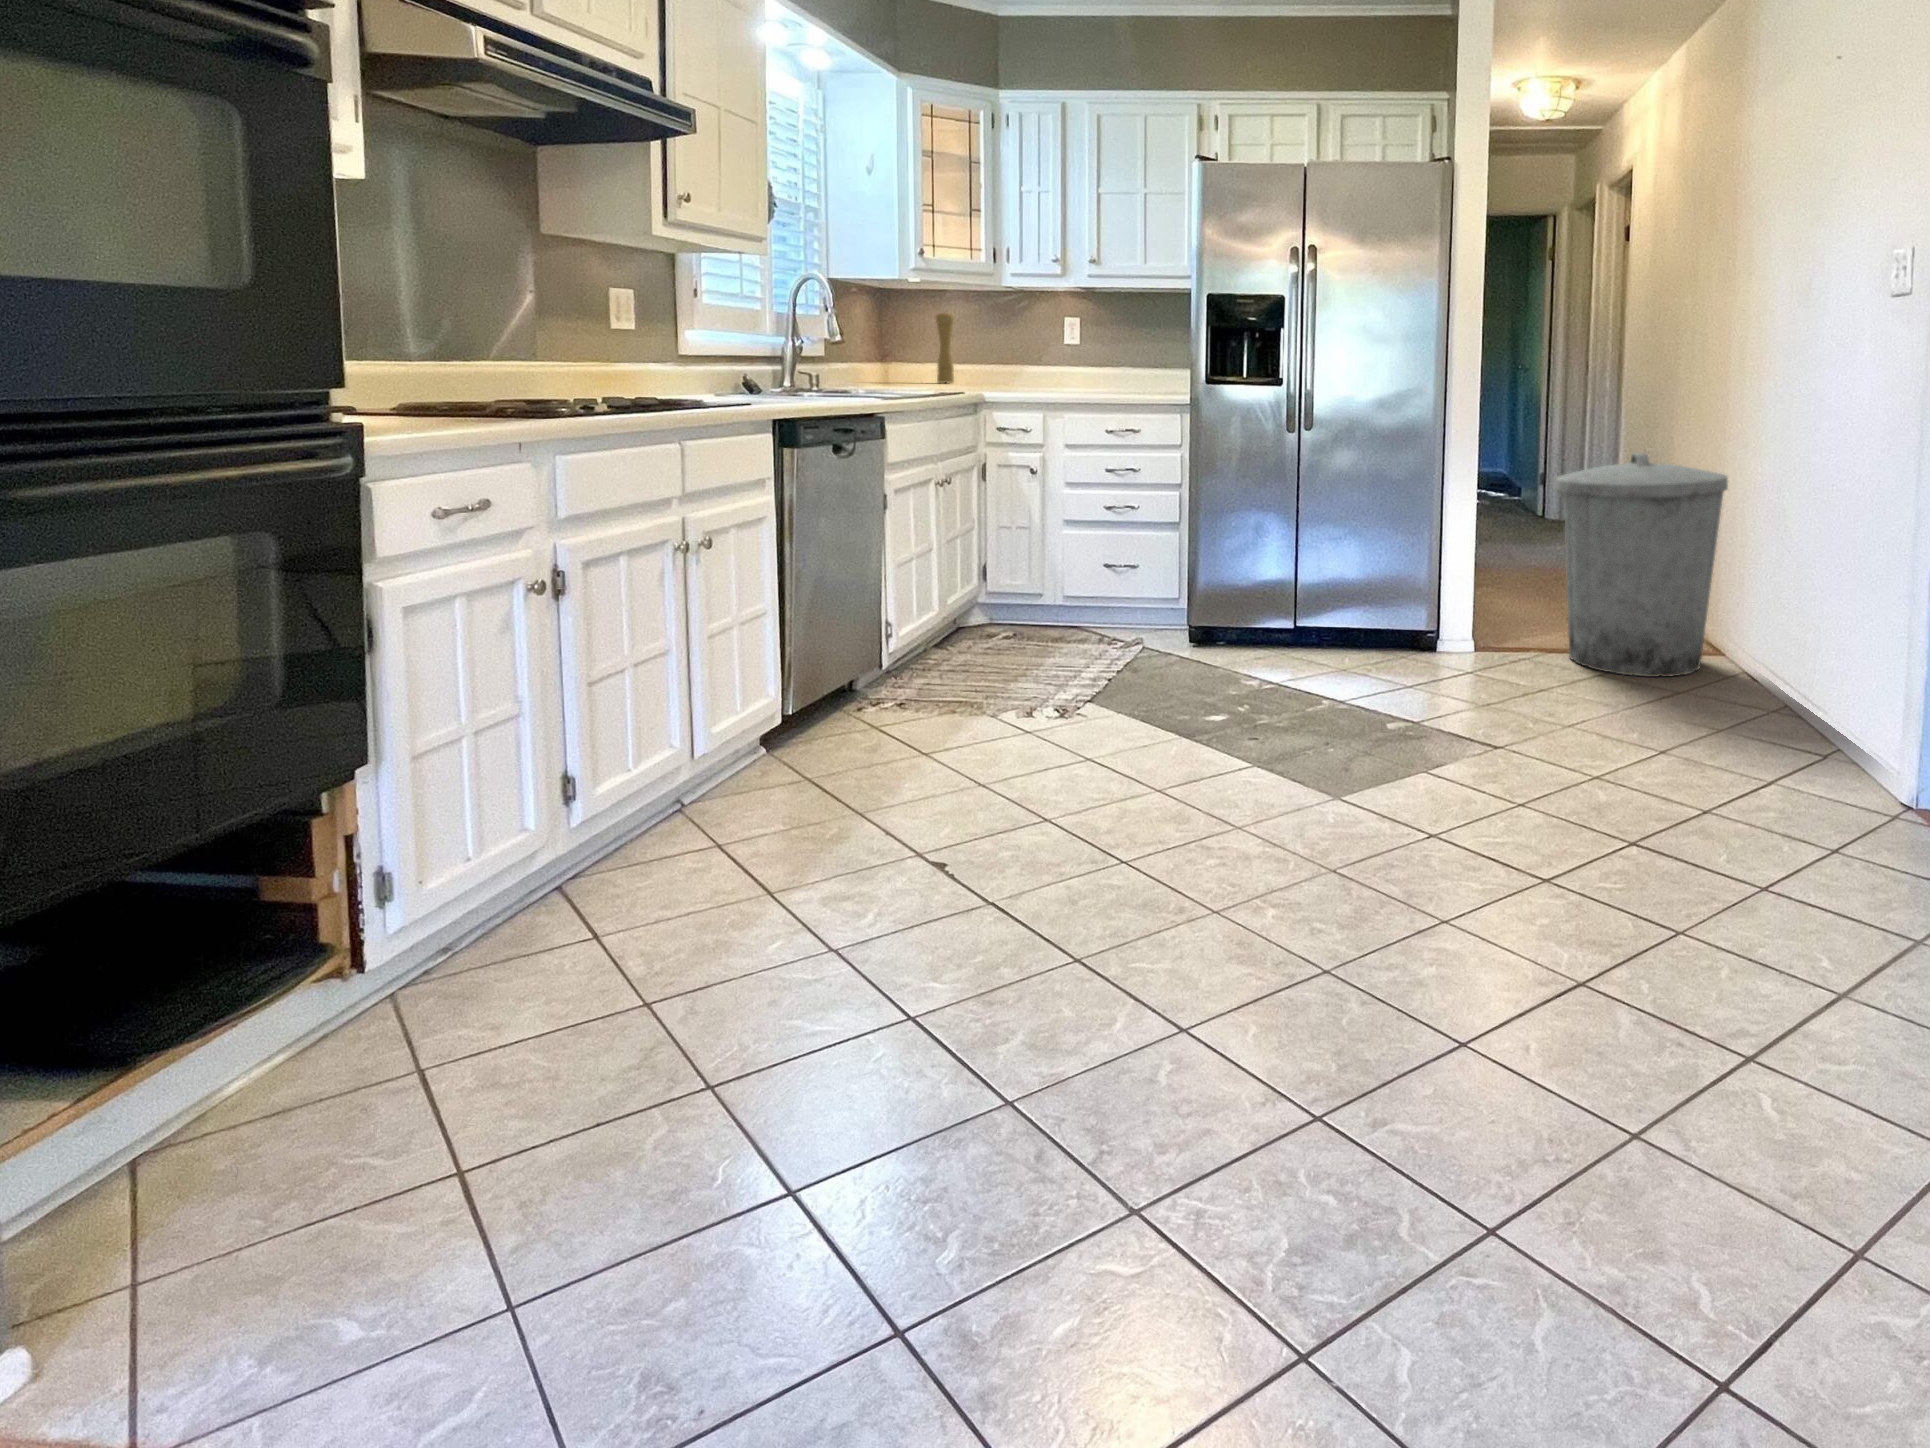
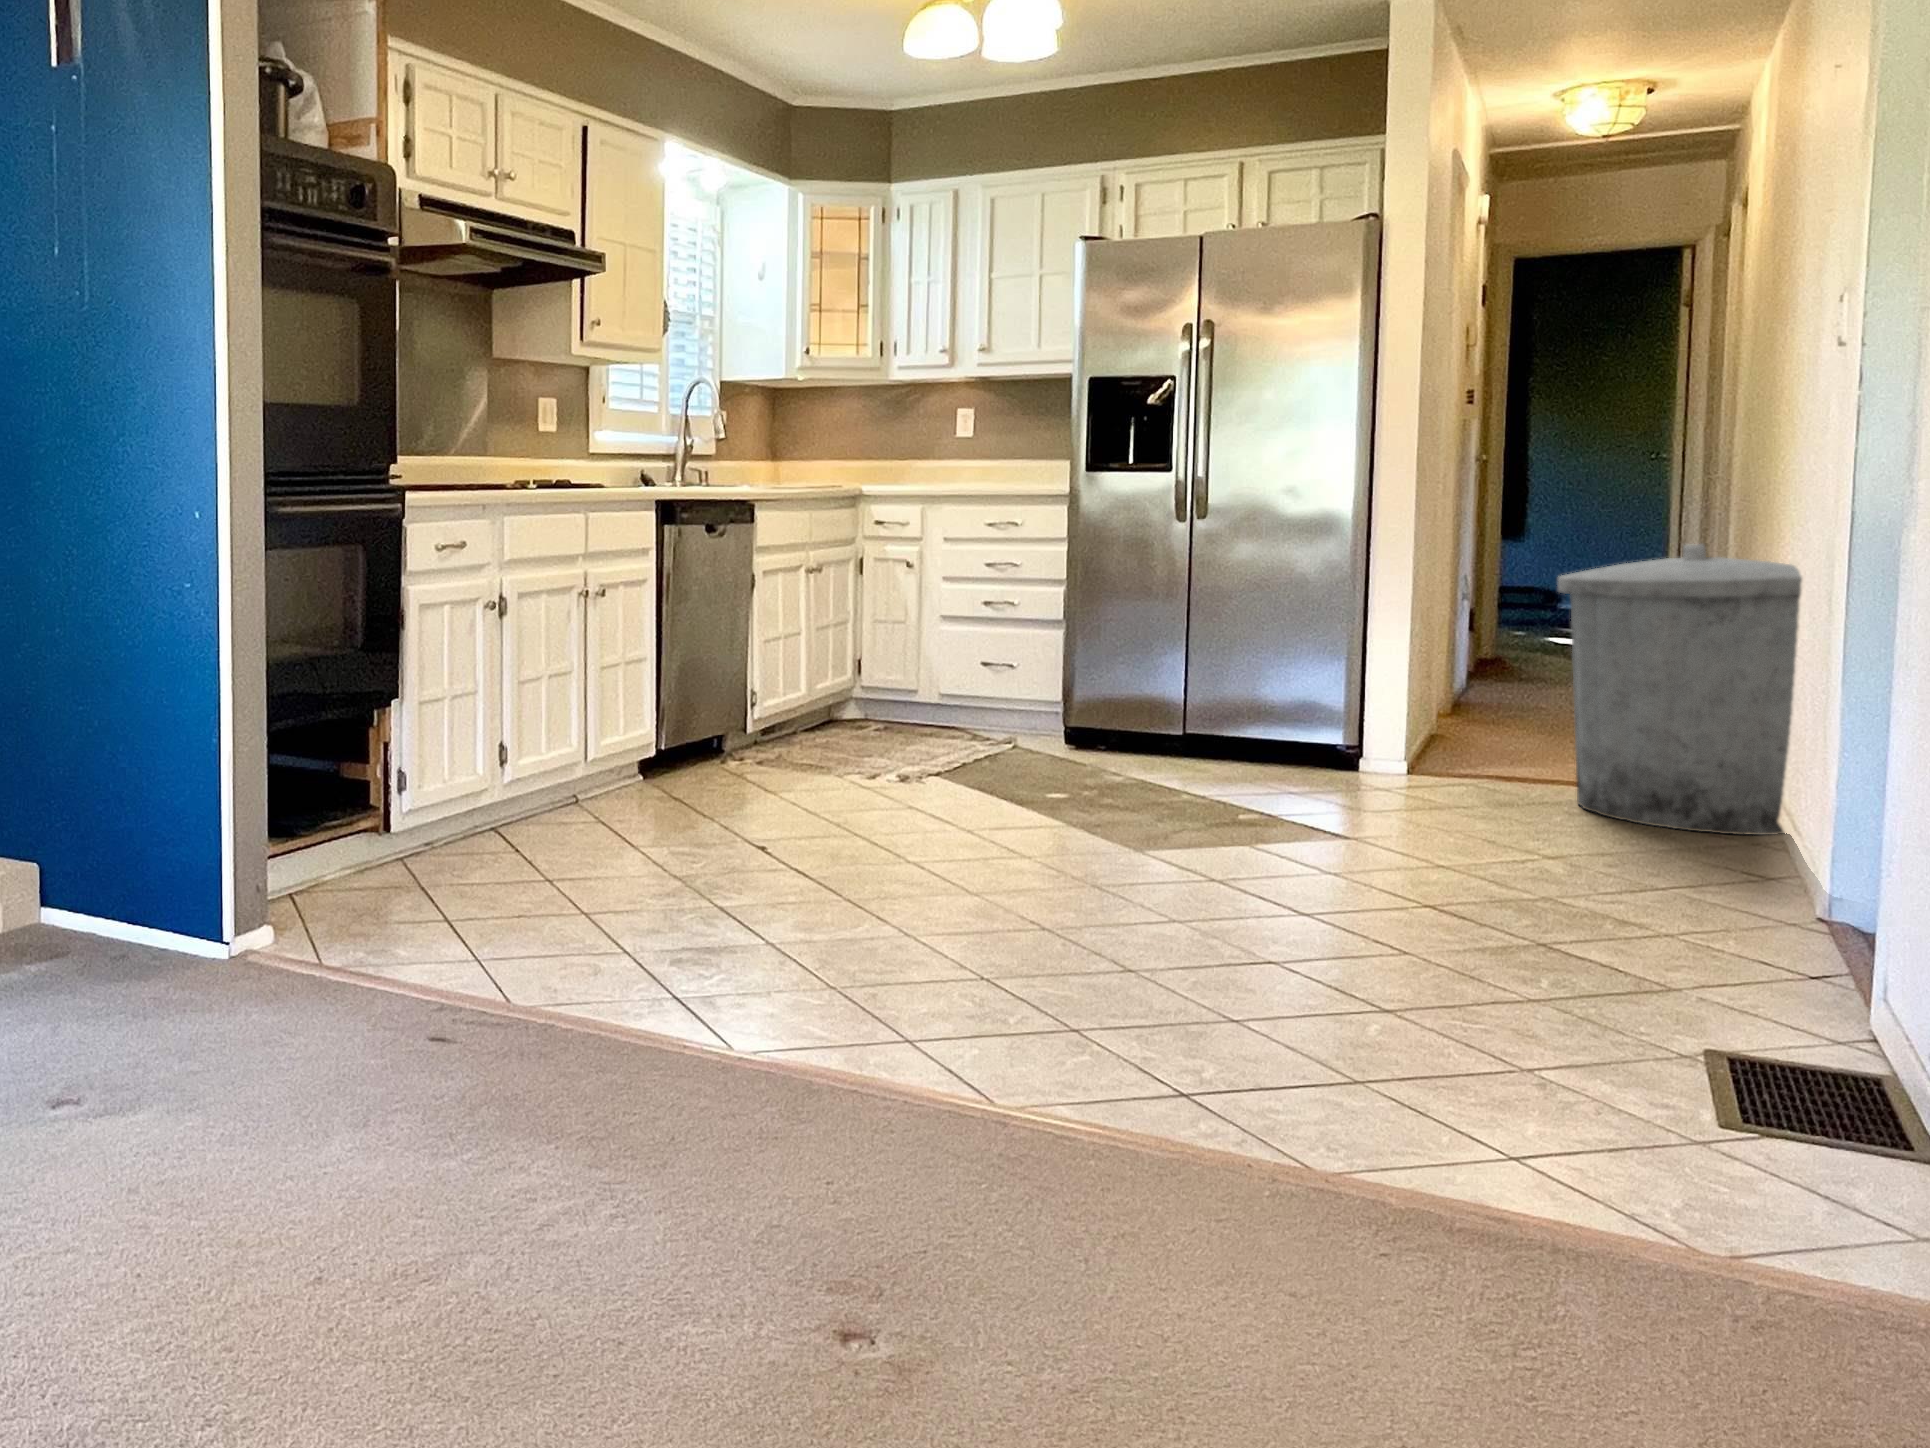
pepper mill: present [936,313,954,383] -> none [819,410,838,479]

